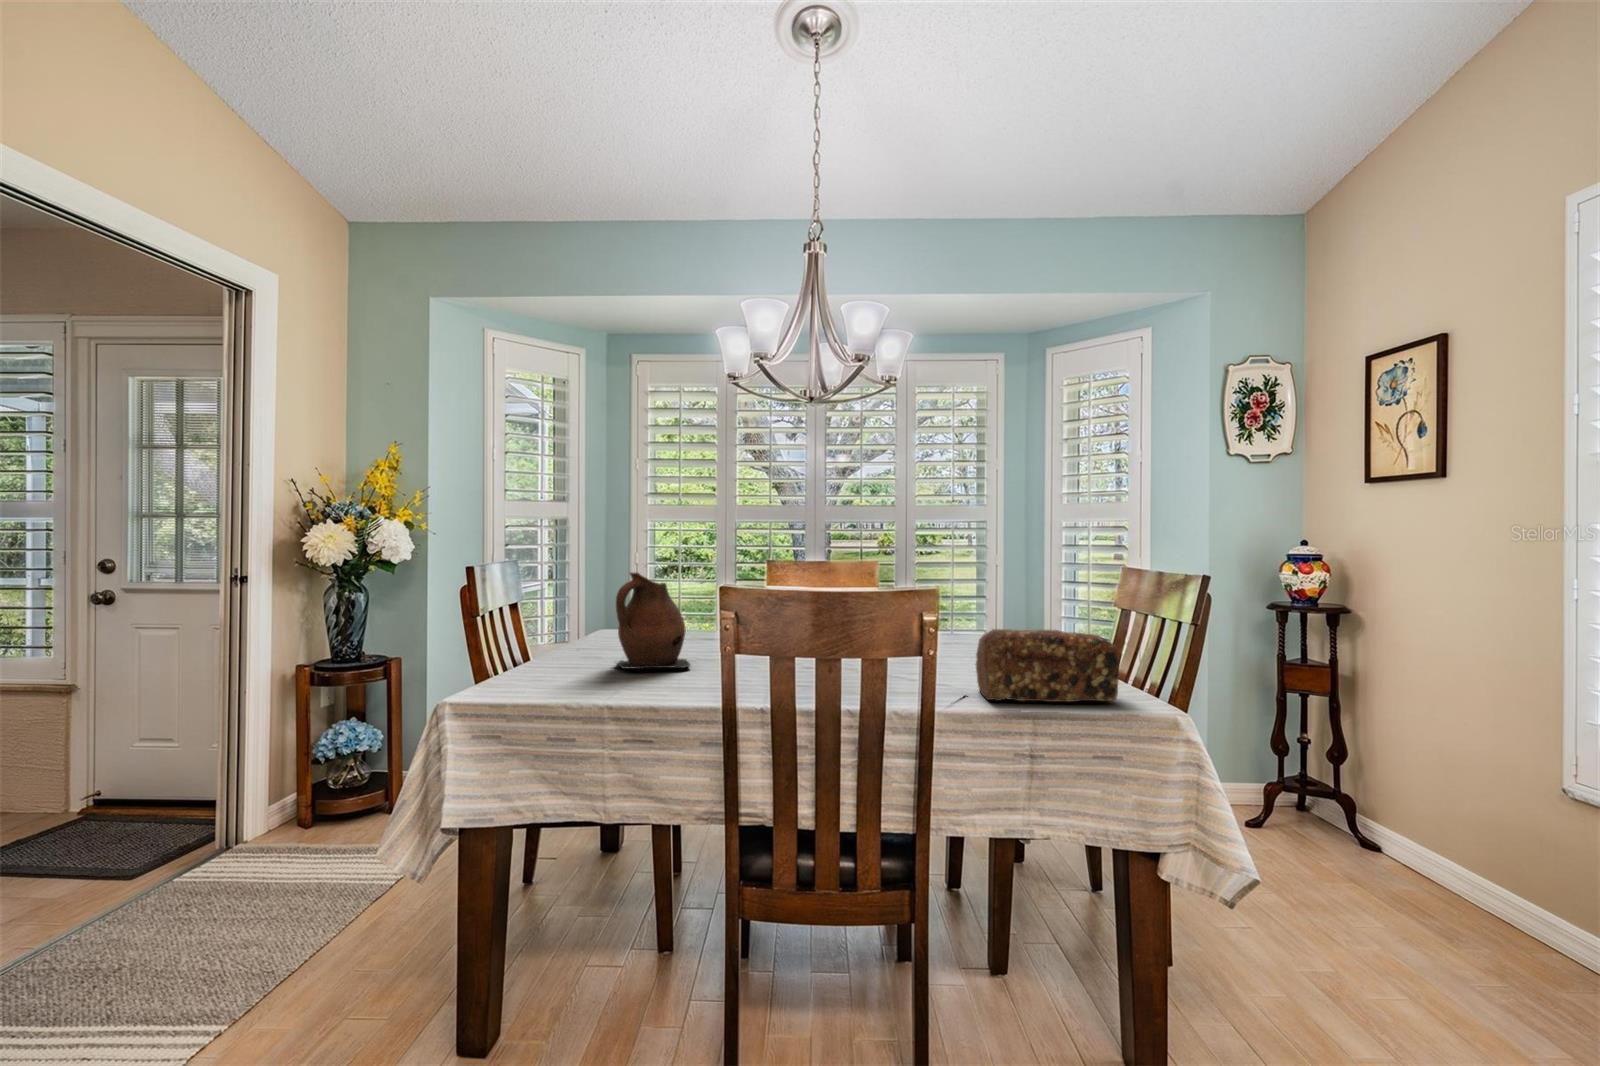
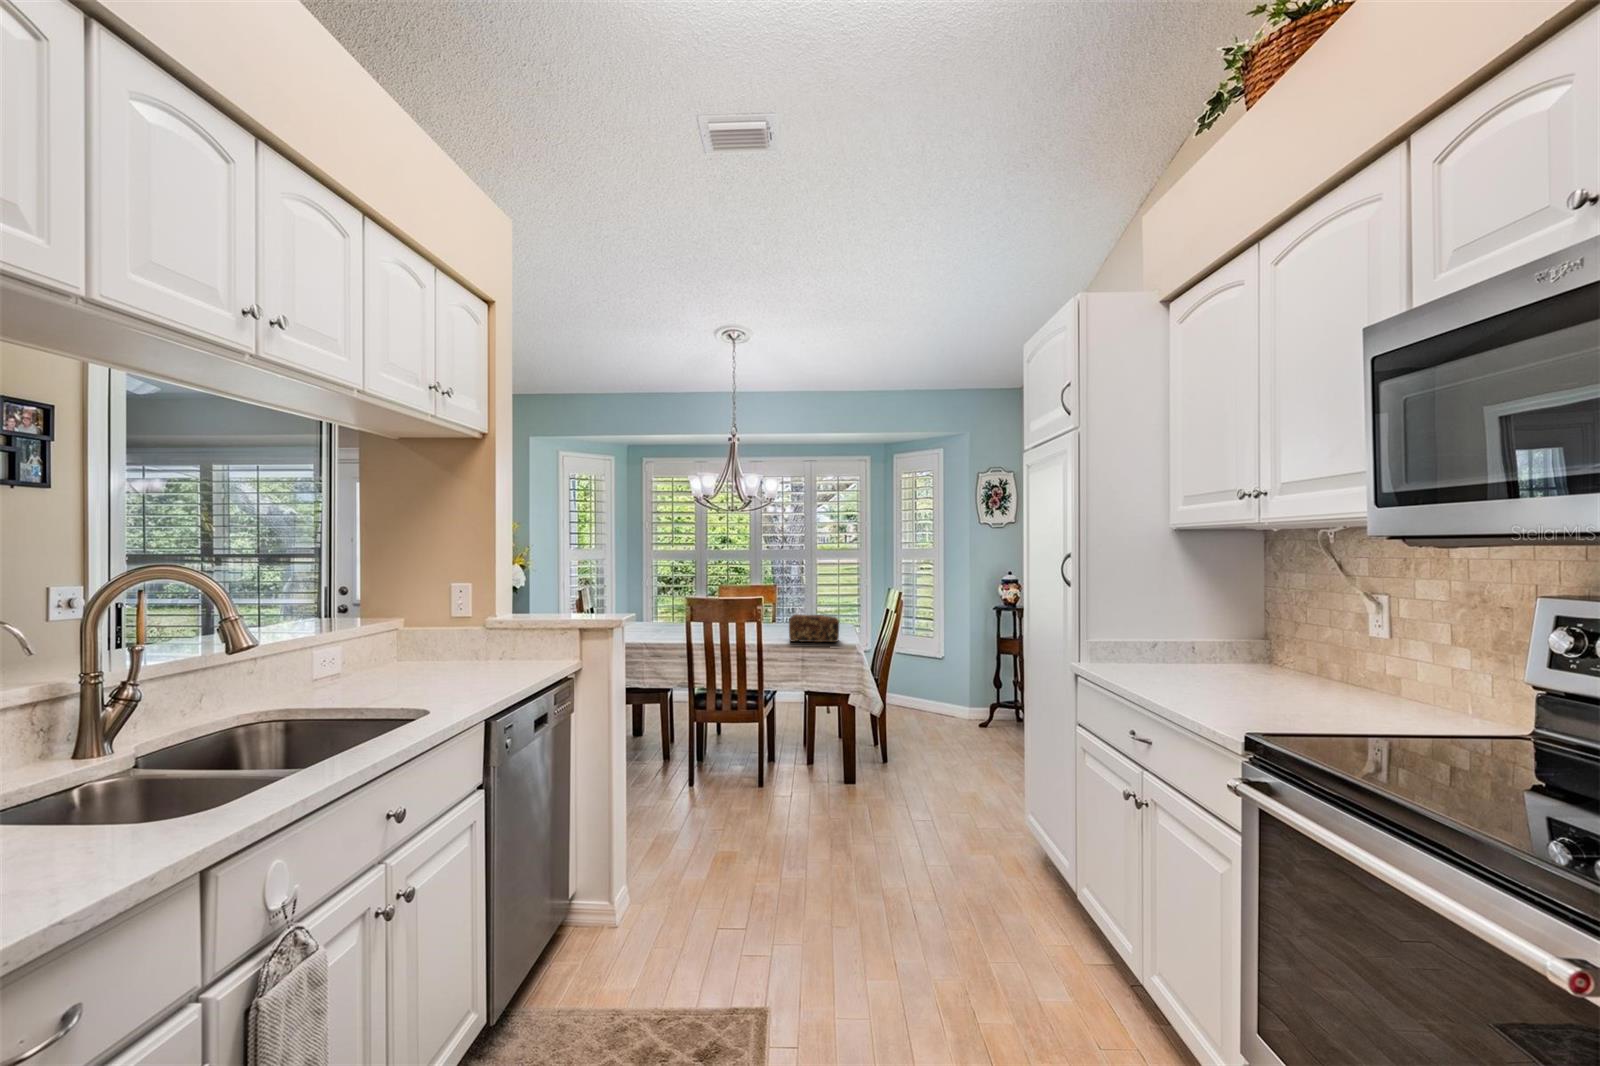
ceramic pitcher: present [616,573,690,669] -> none [645,589,679,631]

